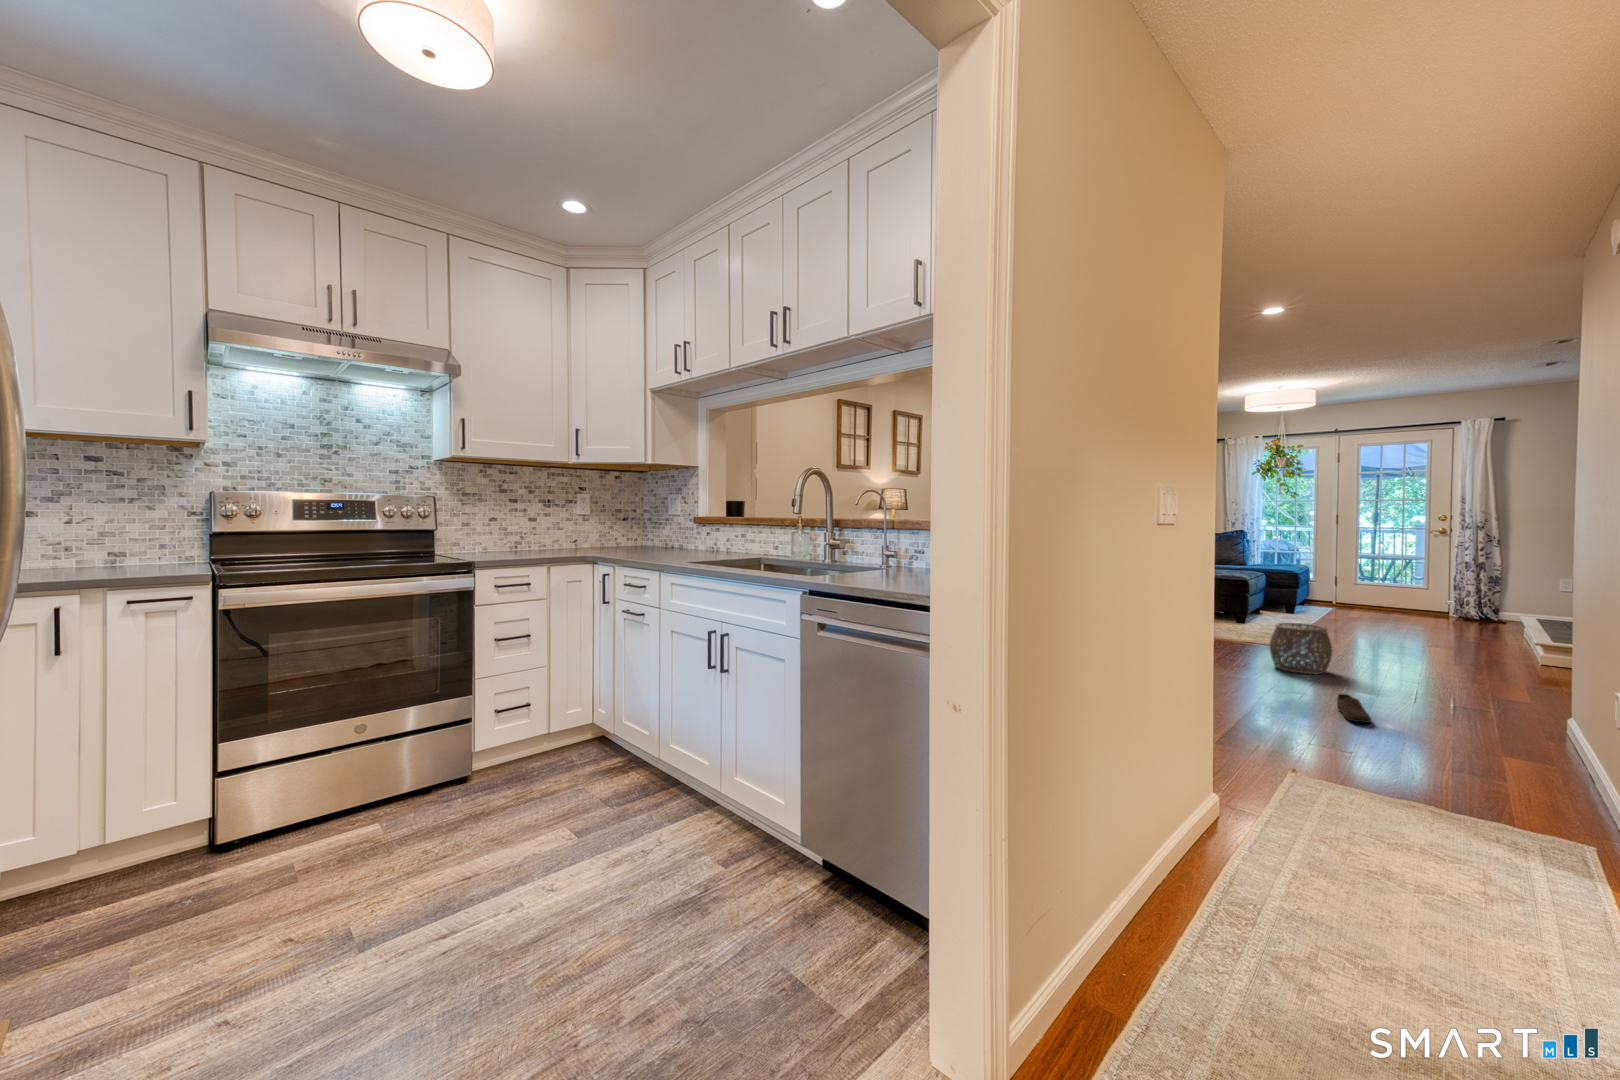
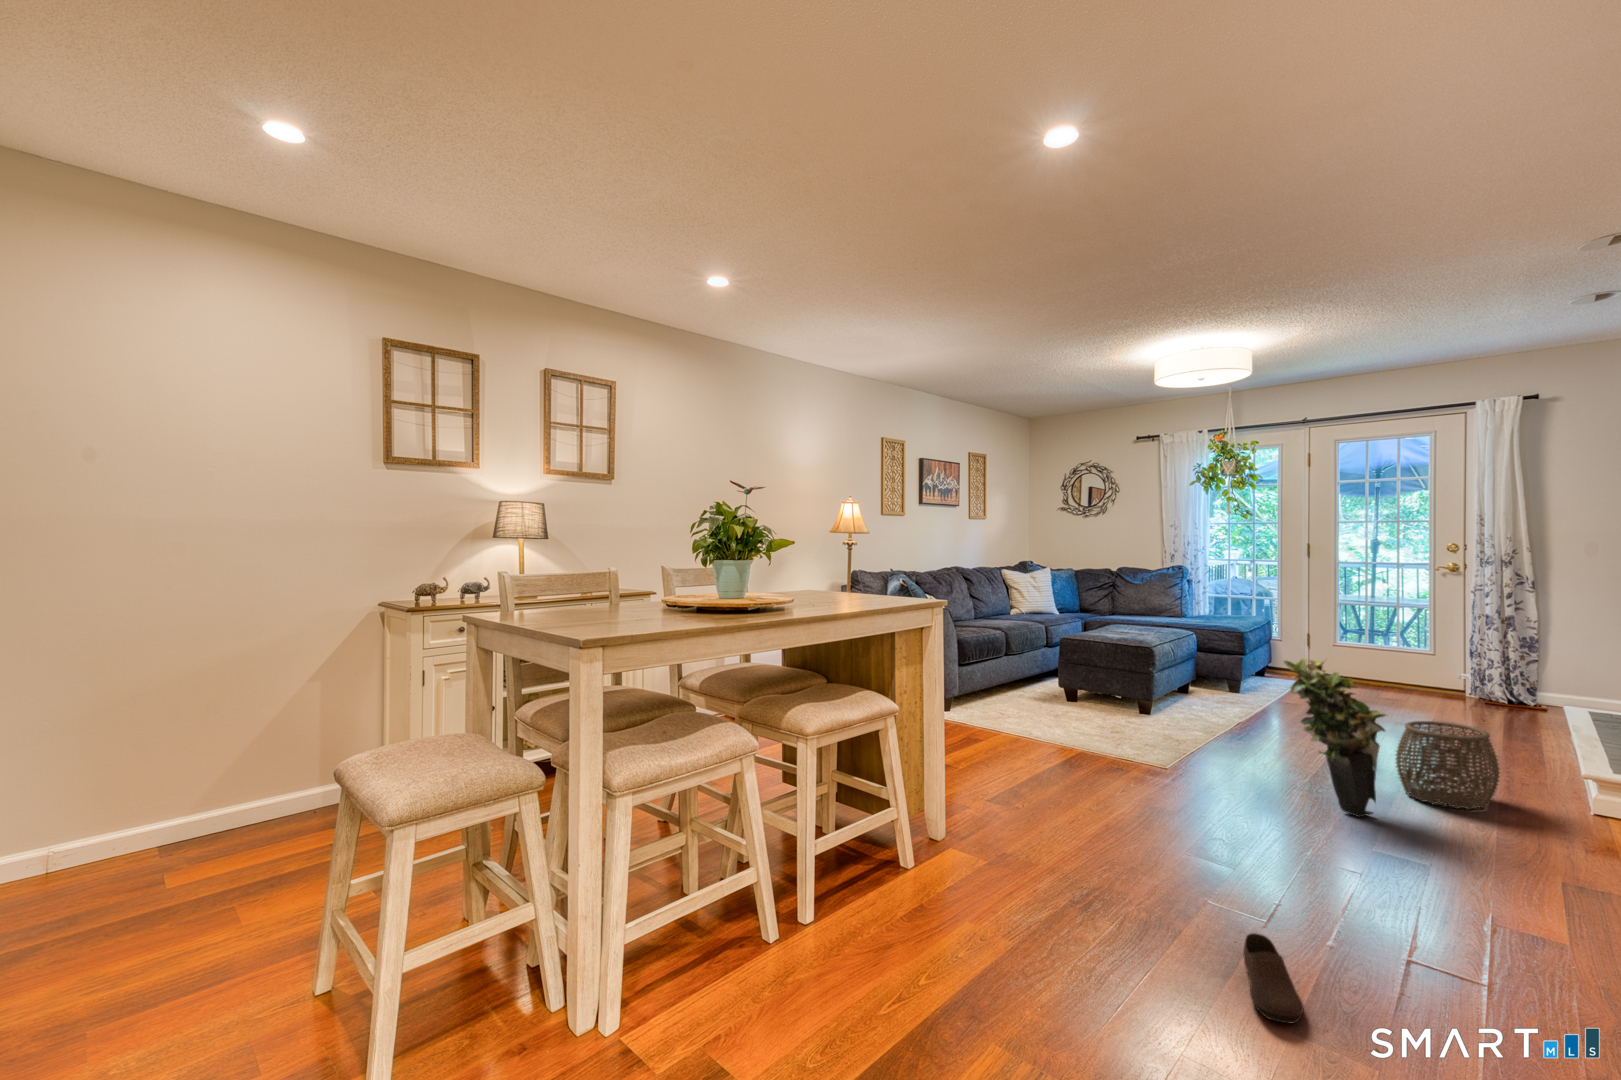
potted plant: none [1338,576,1405,666] -> present [1283,658,1387,817]
woven basket: present [1269,623,1332,675] -> present [1396,721,1500,809]

